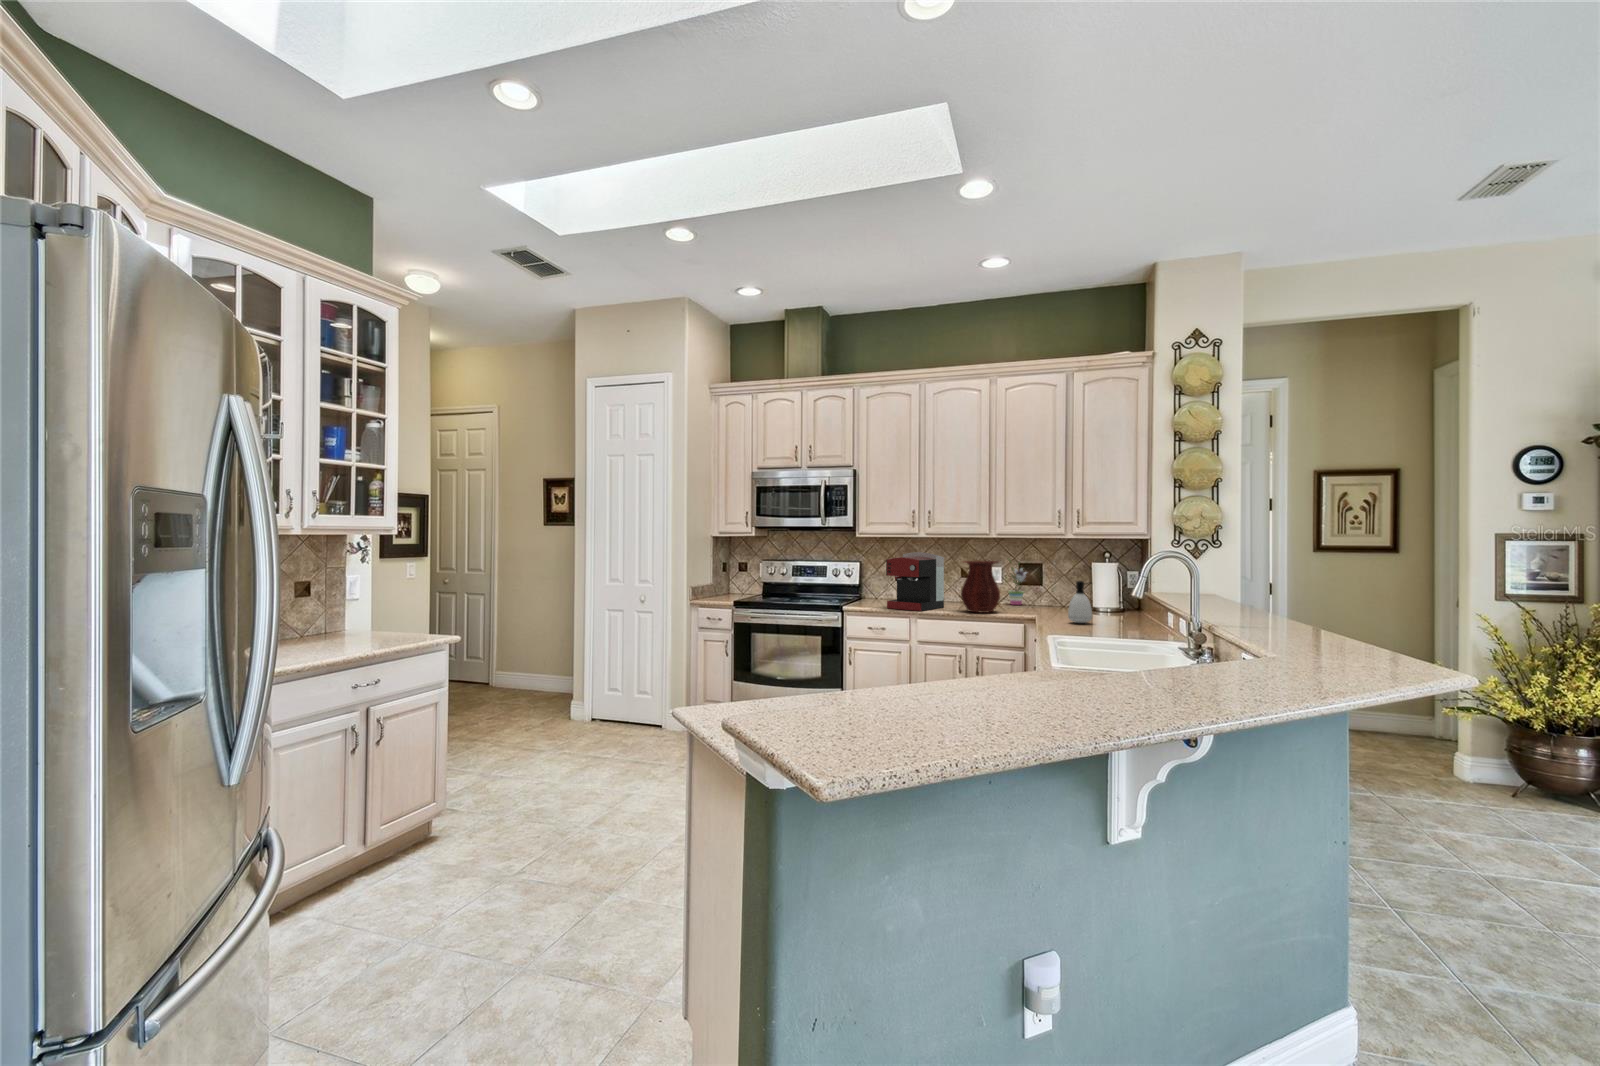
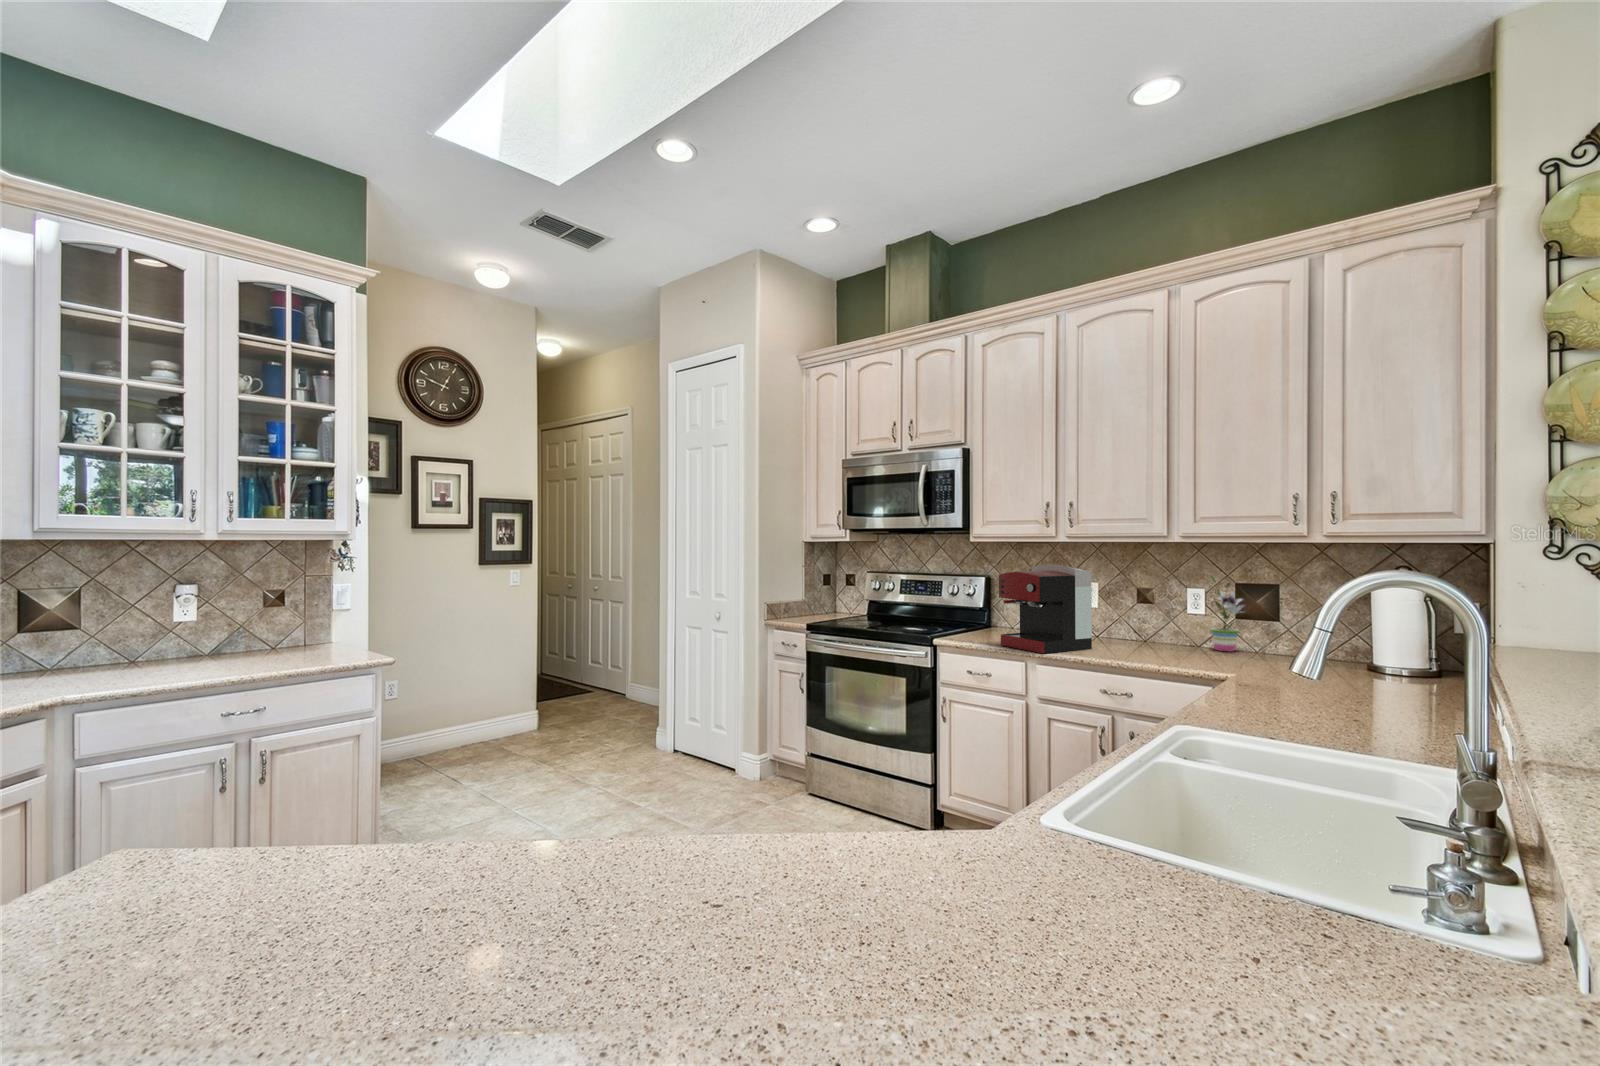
vase: present [961,561,1000,613] -> none [1106,579,1176,664]
soap dispenser: present [1068,581,1092,623] -> none [1281,622,1334,702]

